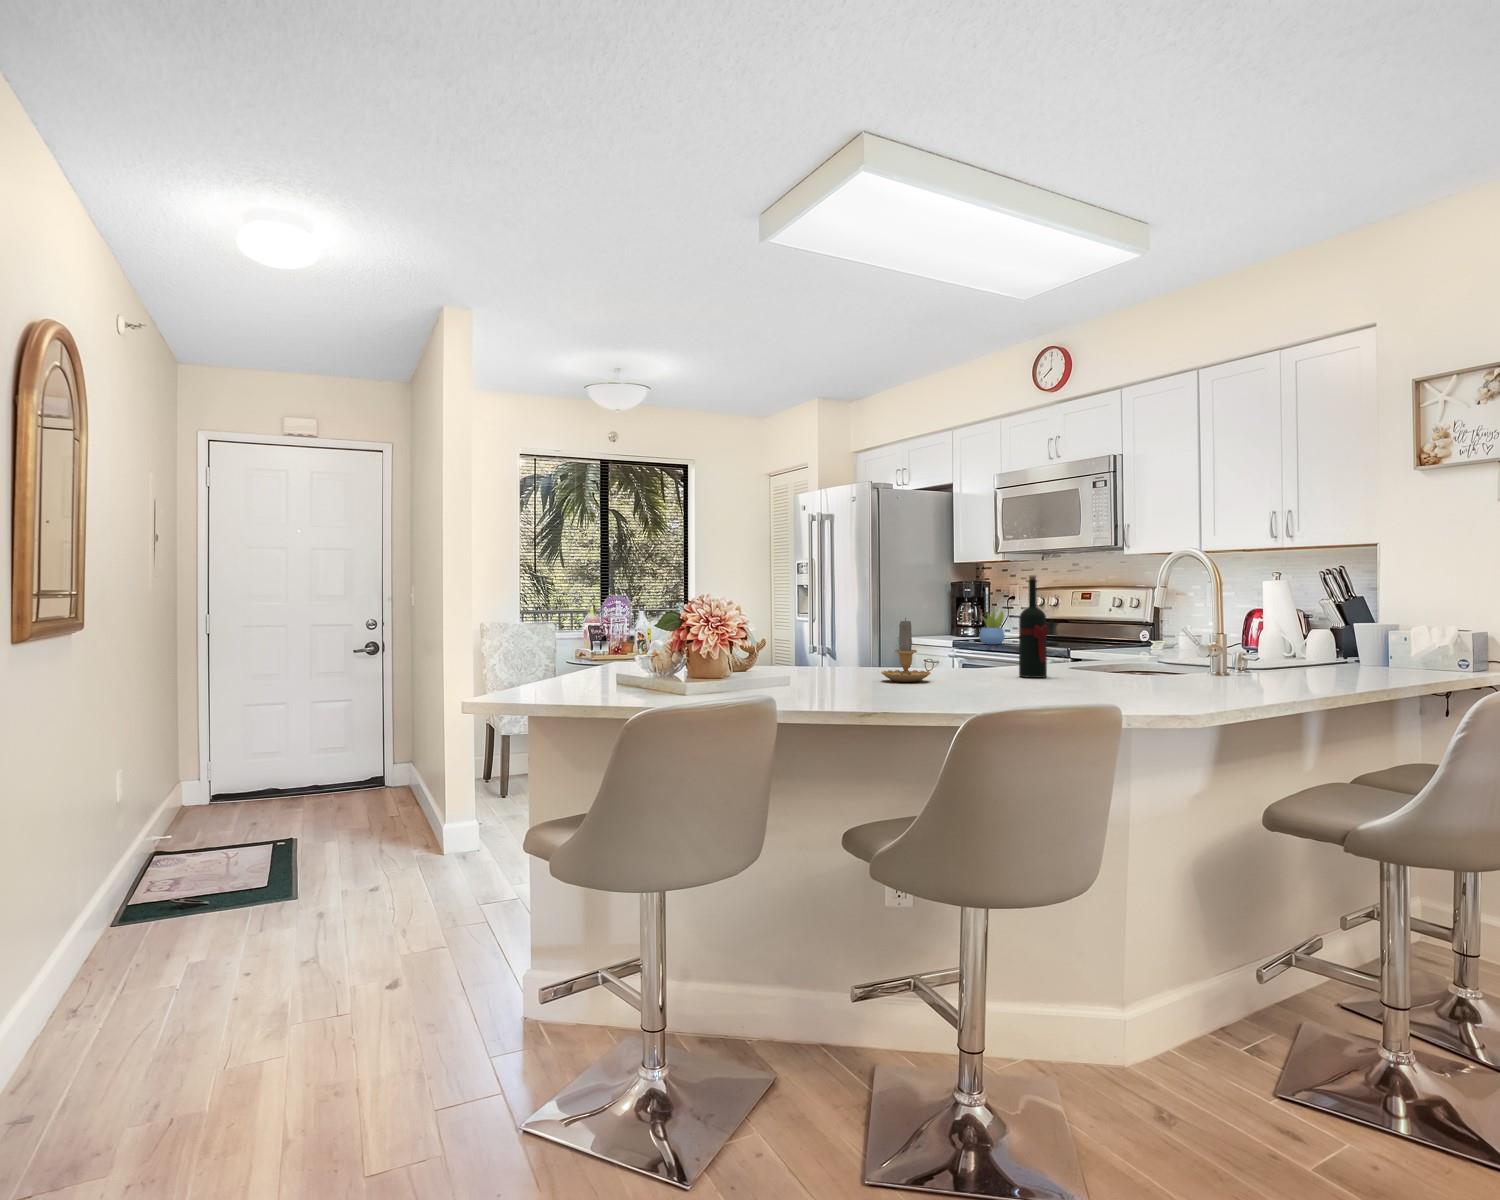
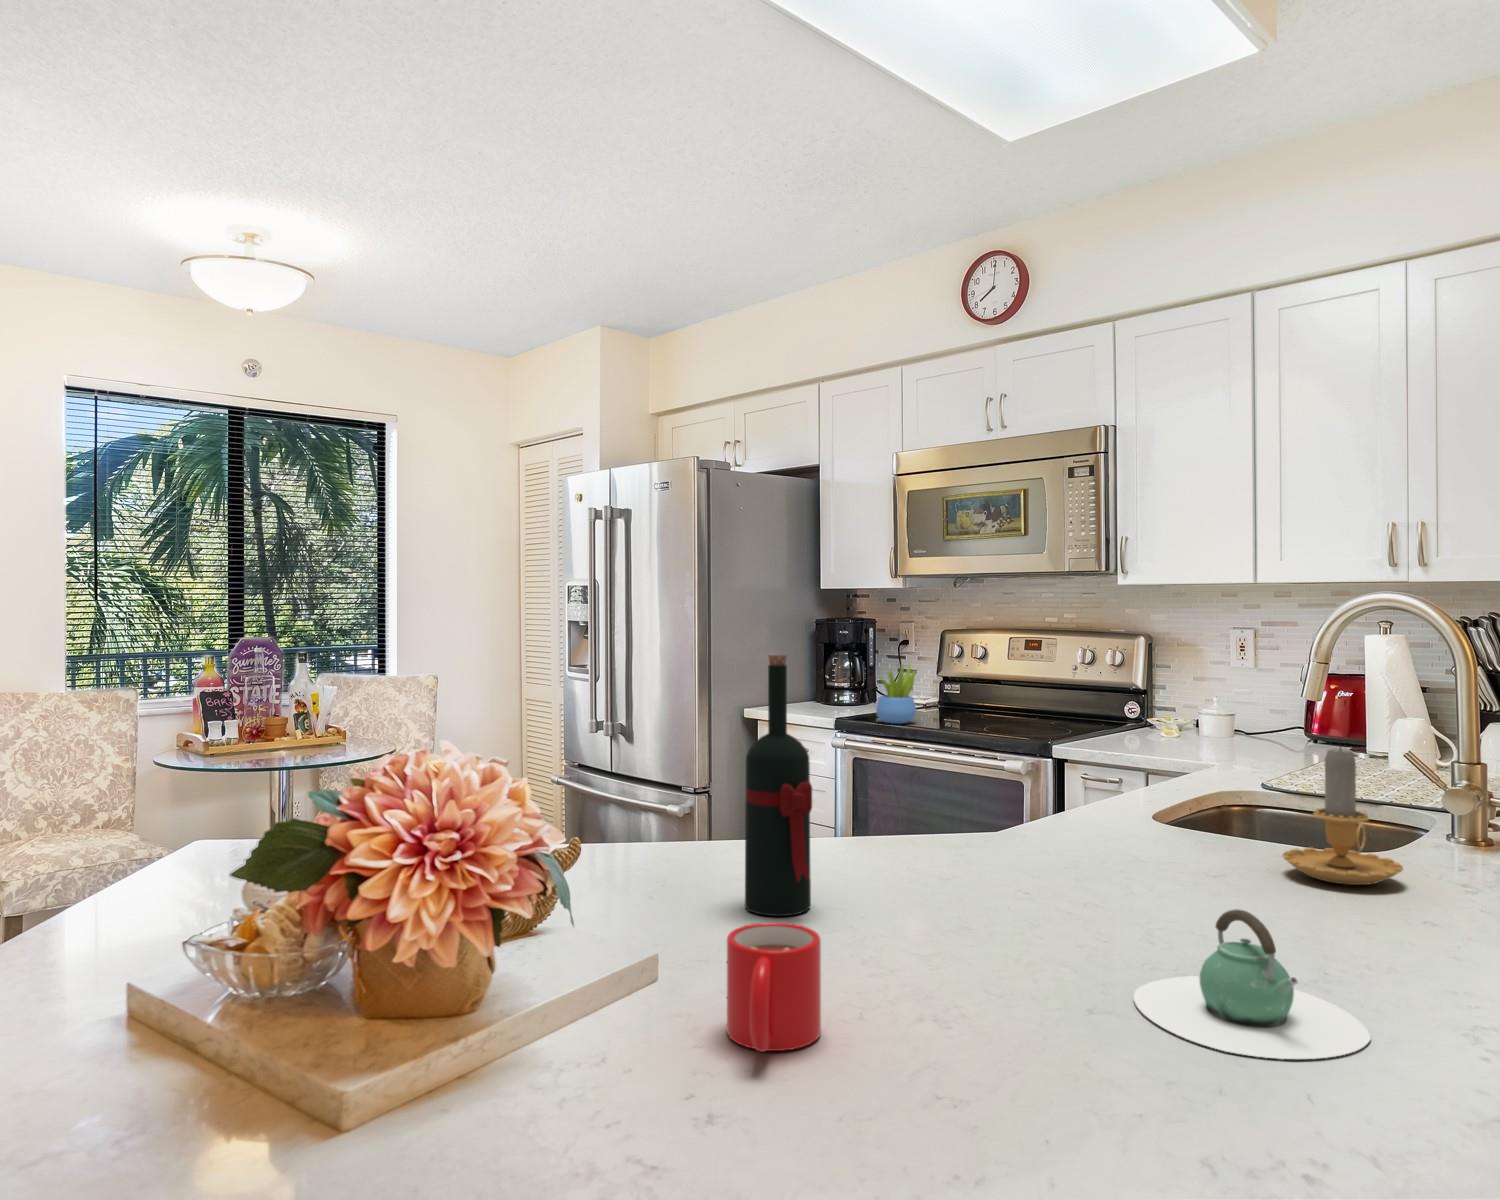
wine bottle: present [1019,575,1047,678] -> present [745,655,812,916]
candle: present [881,619,934,682] -> present [1282,748,1403,885]
teapot: none [942,654,1015,693] -> present [1134,909,1370,1059]
mug: none [801,656,831,688] -> present [727,922,821,1052]

